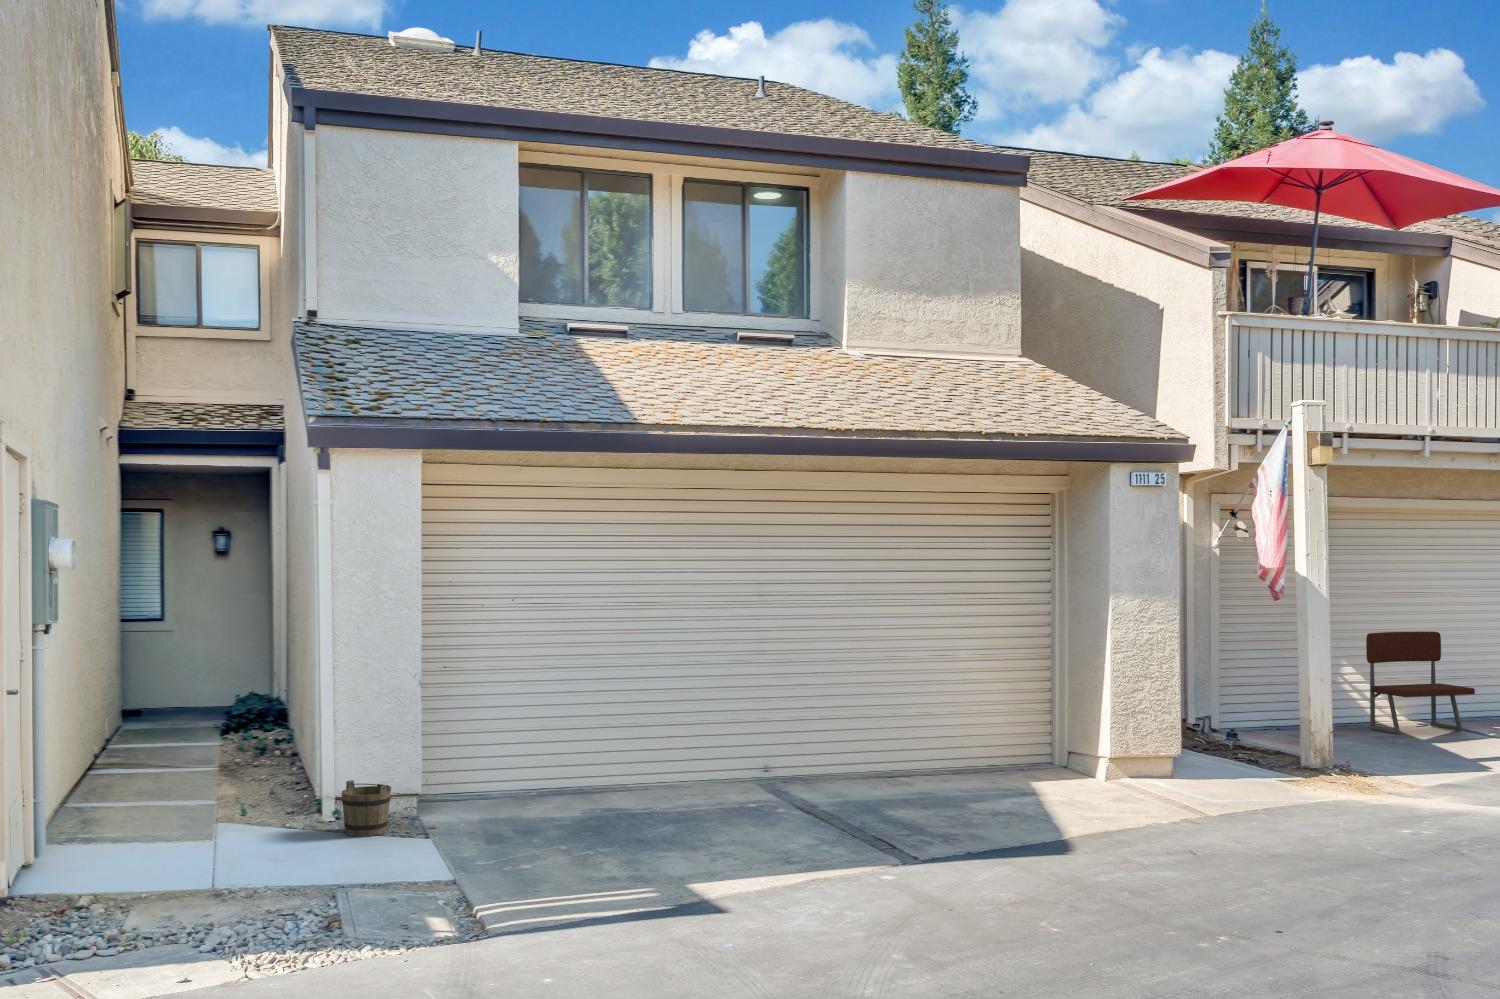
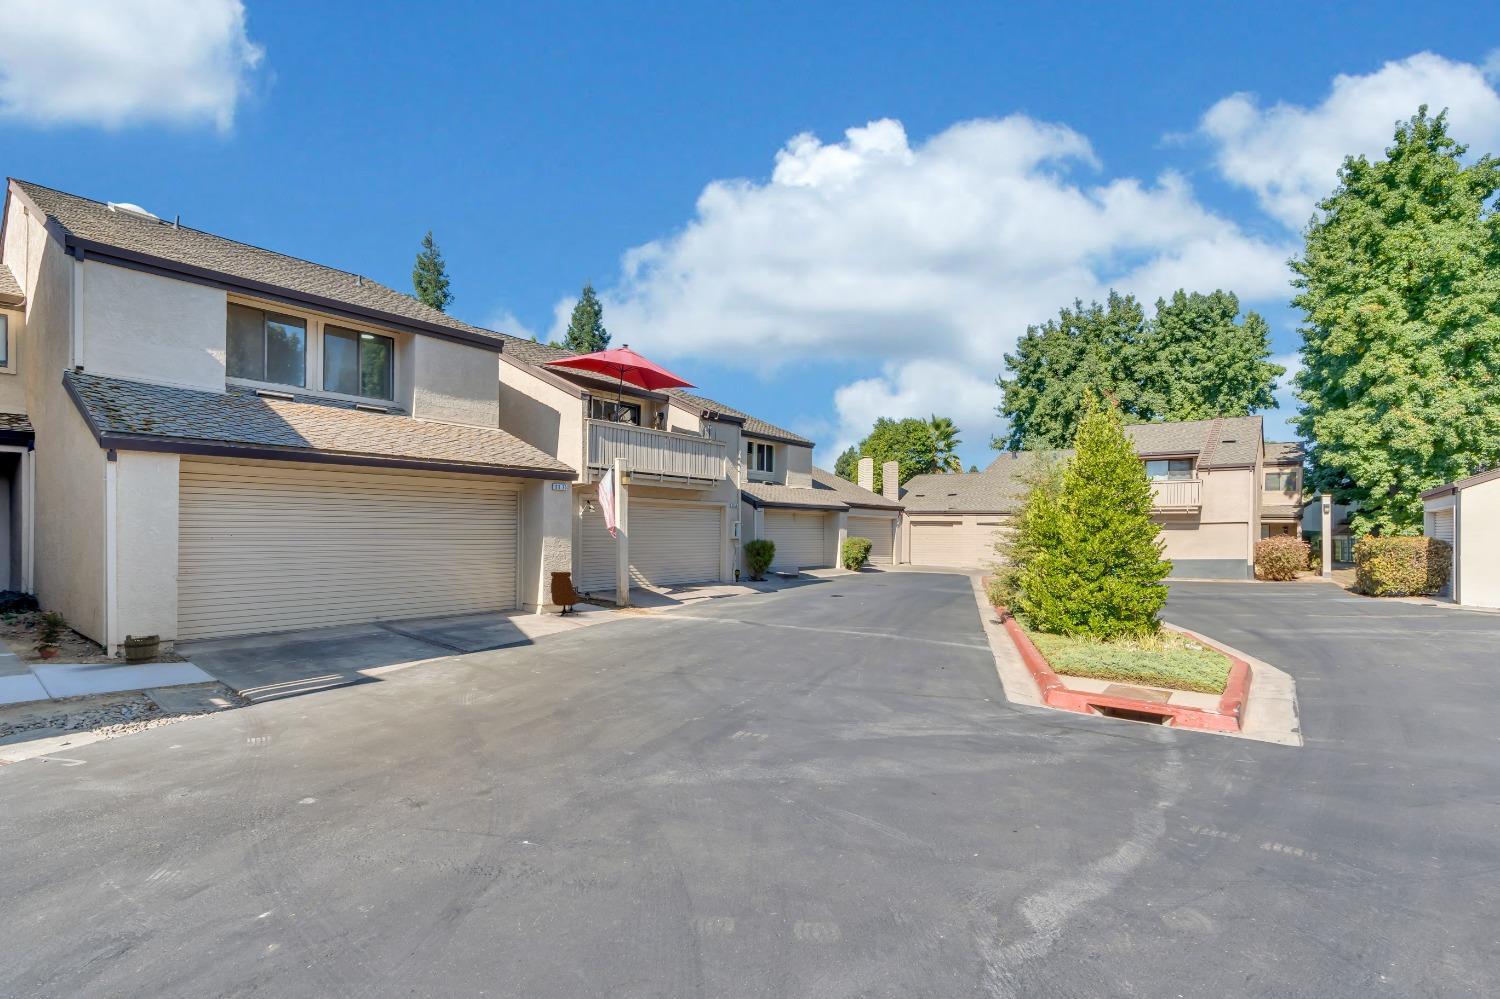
bench: present [1366,631,1475,735] -> none [638,551,676,591]
lounge chair: none [1125,691,1206,803] -> present [550,572,580,617]
decorative plant: none [246,723,306,801] -> present [28,611,72,658]

